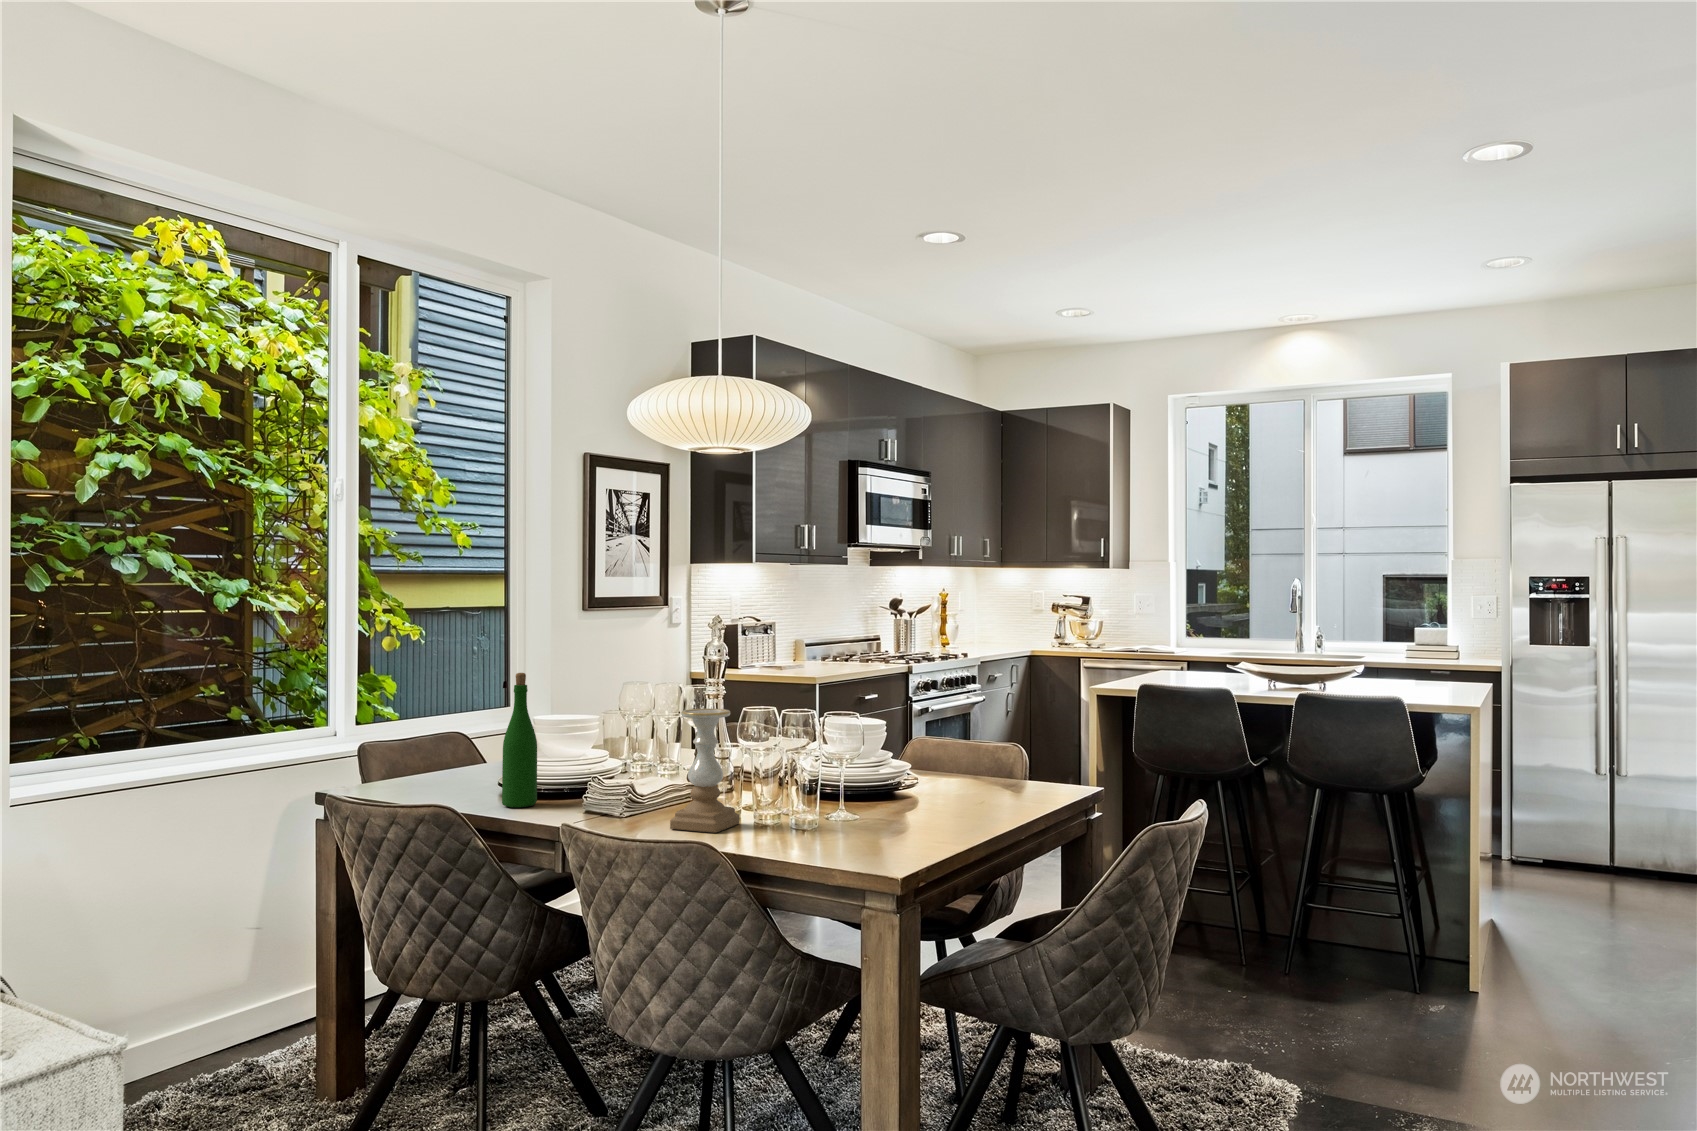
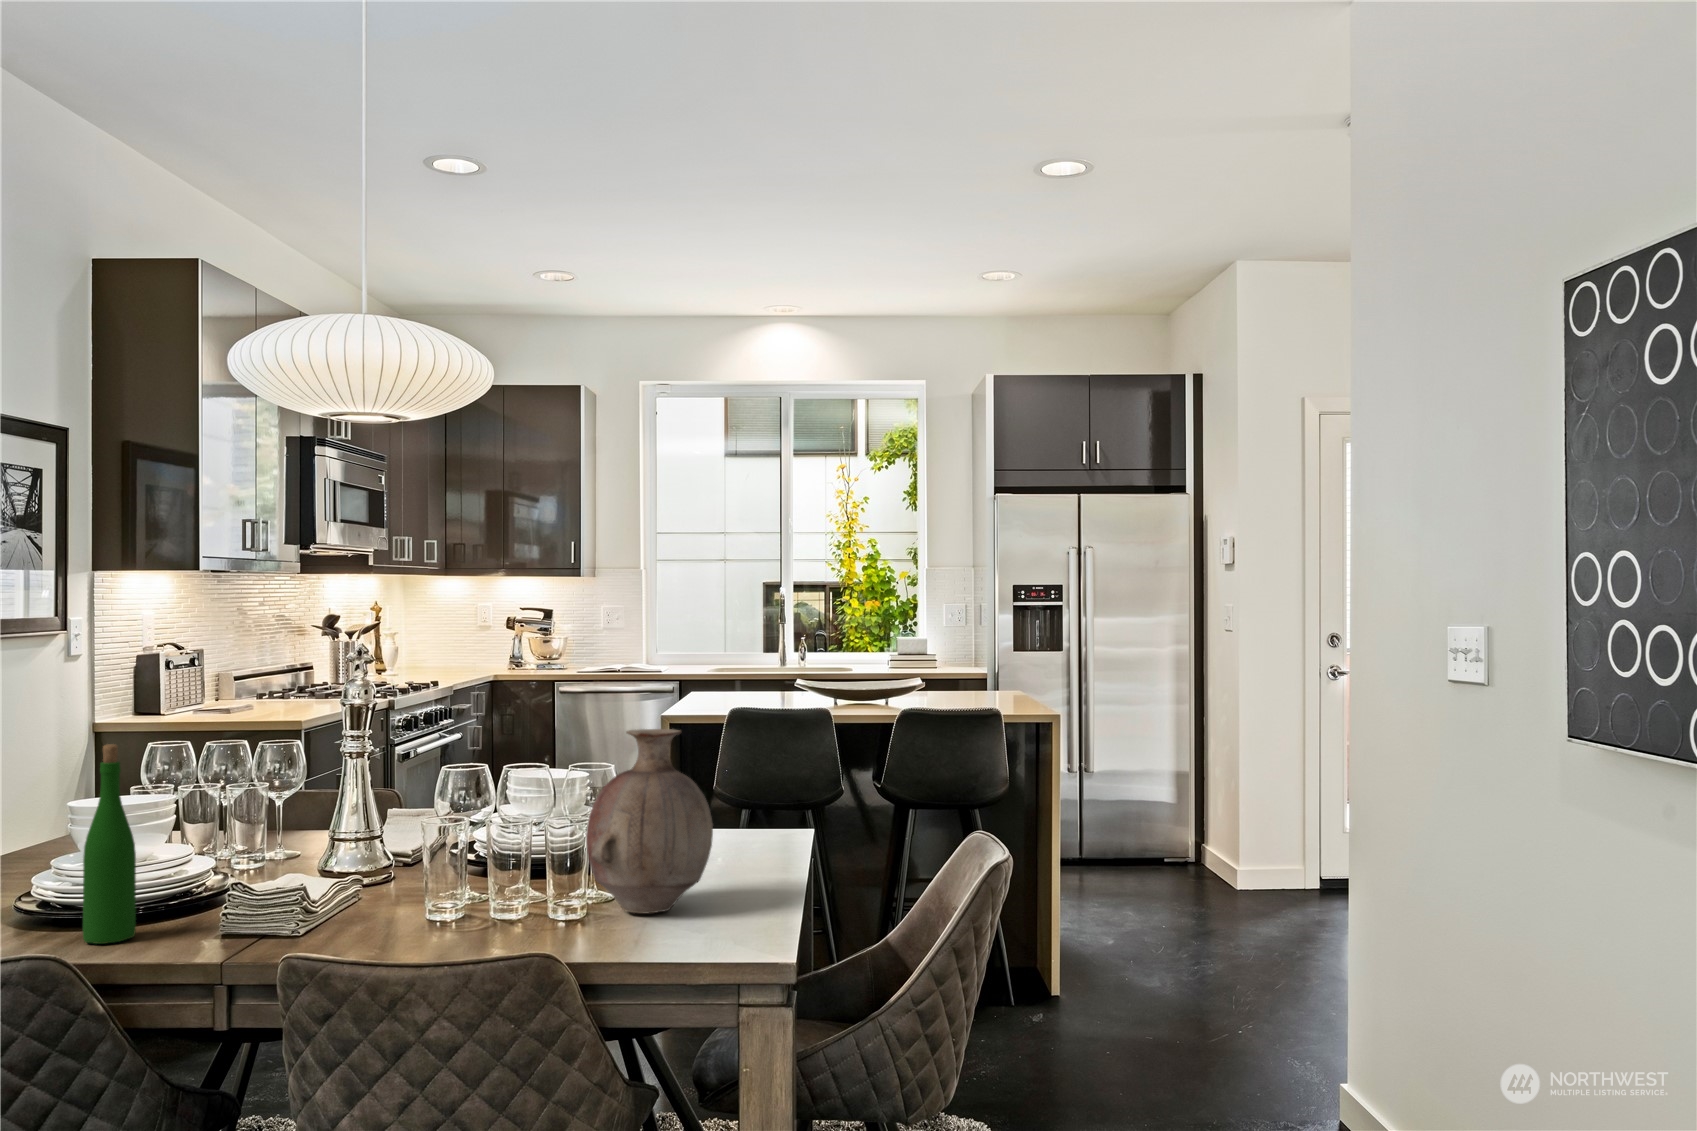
vase: none [810,682,925,831] -> present [586,729,713,913]
candle holder: present [670,708,739,833] -> none [401,776,480,943]

